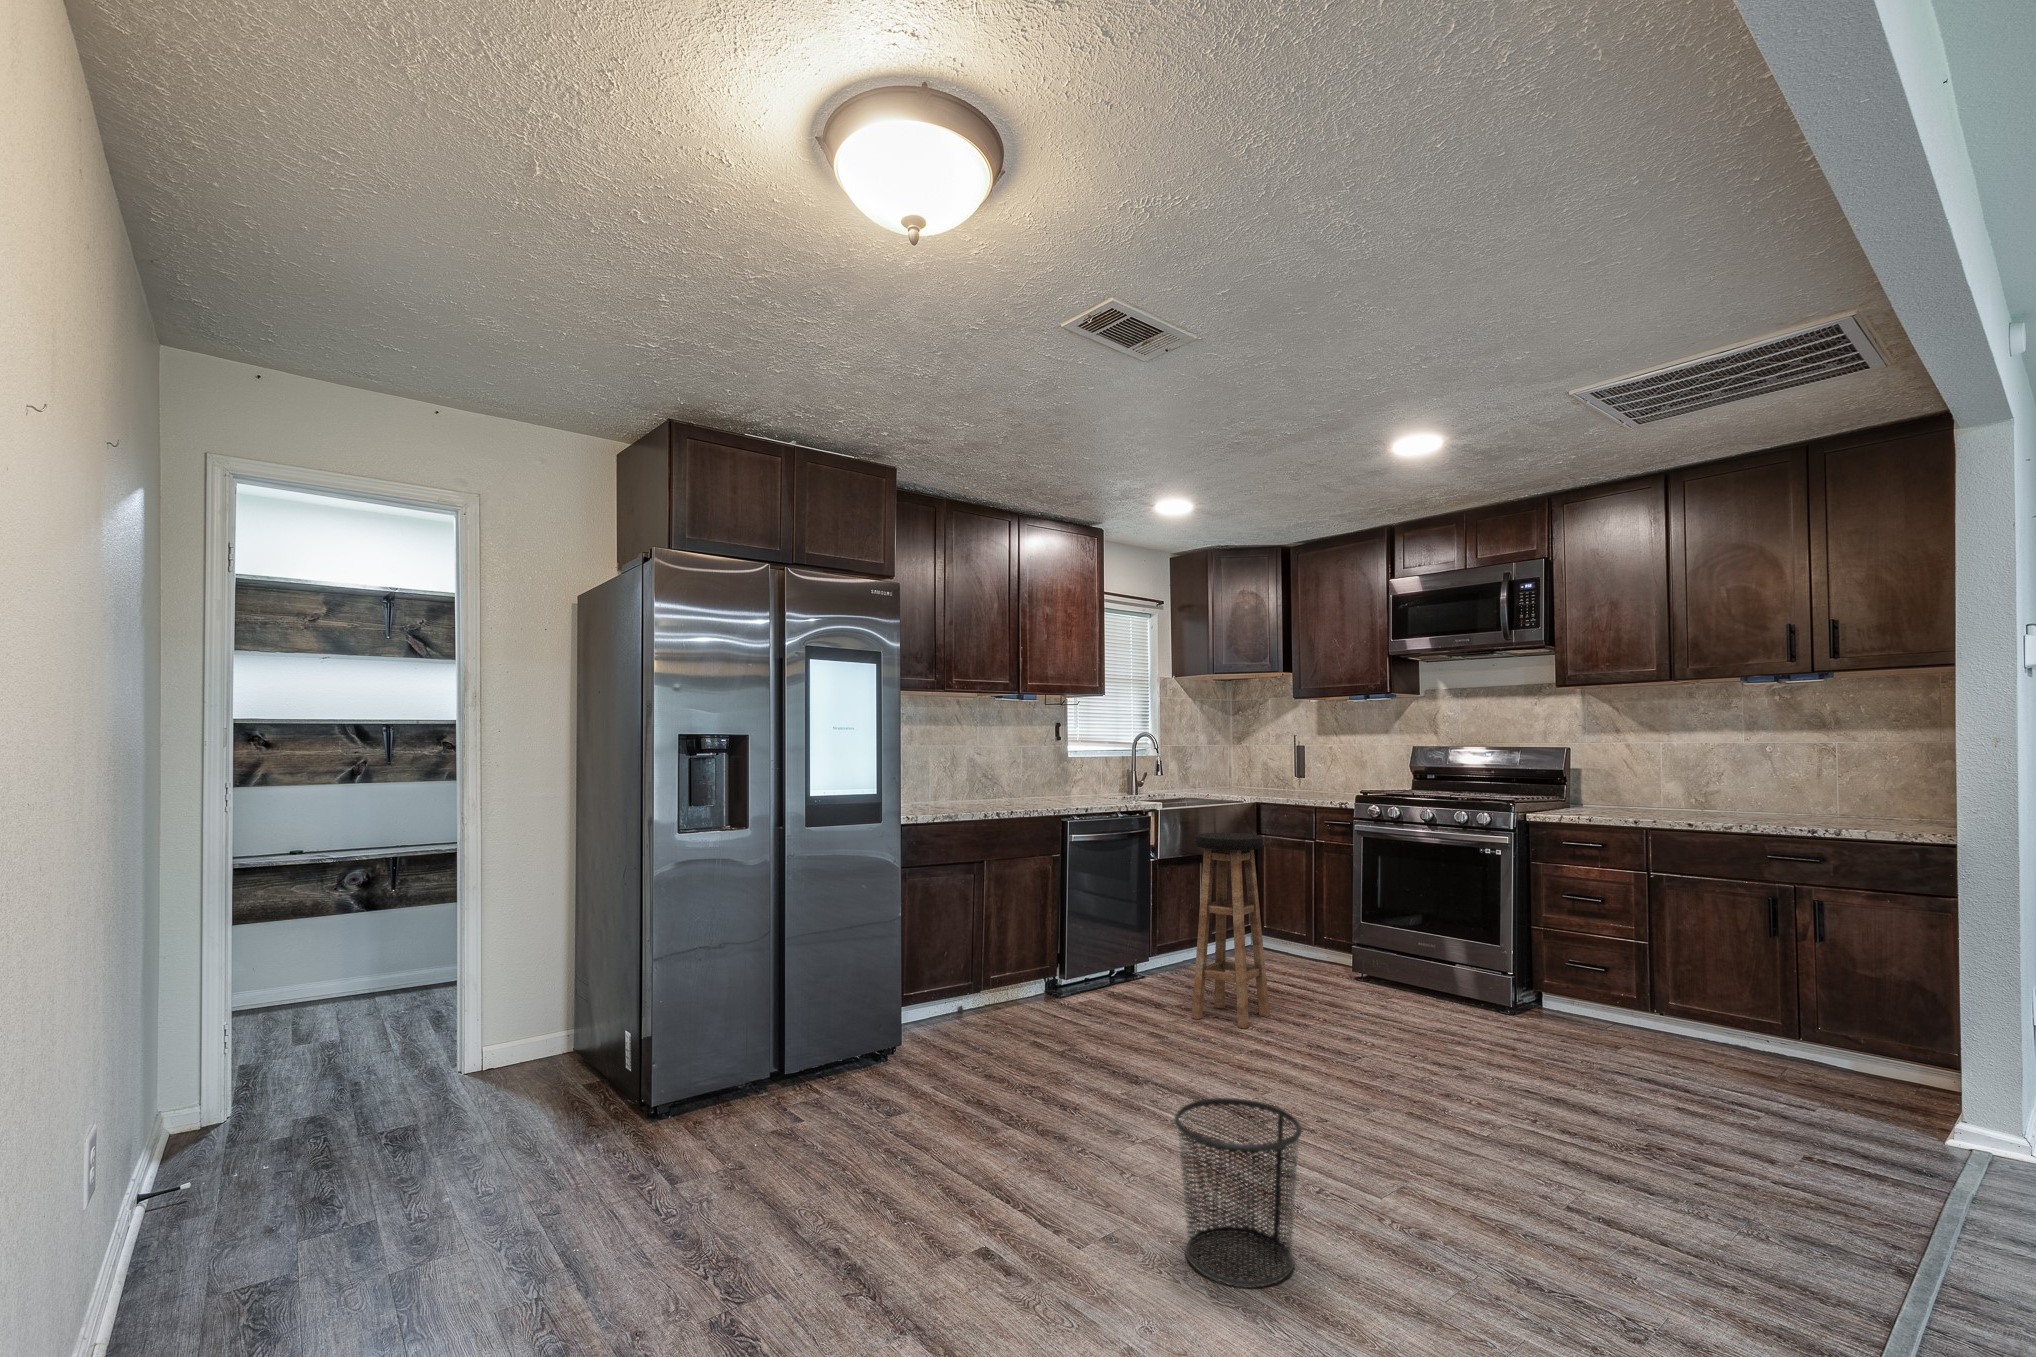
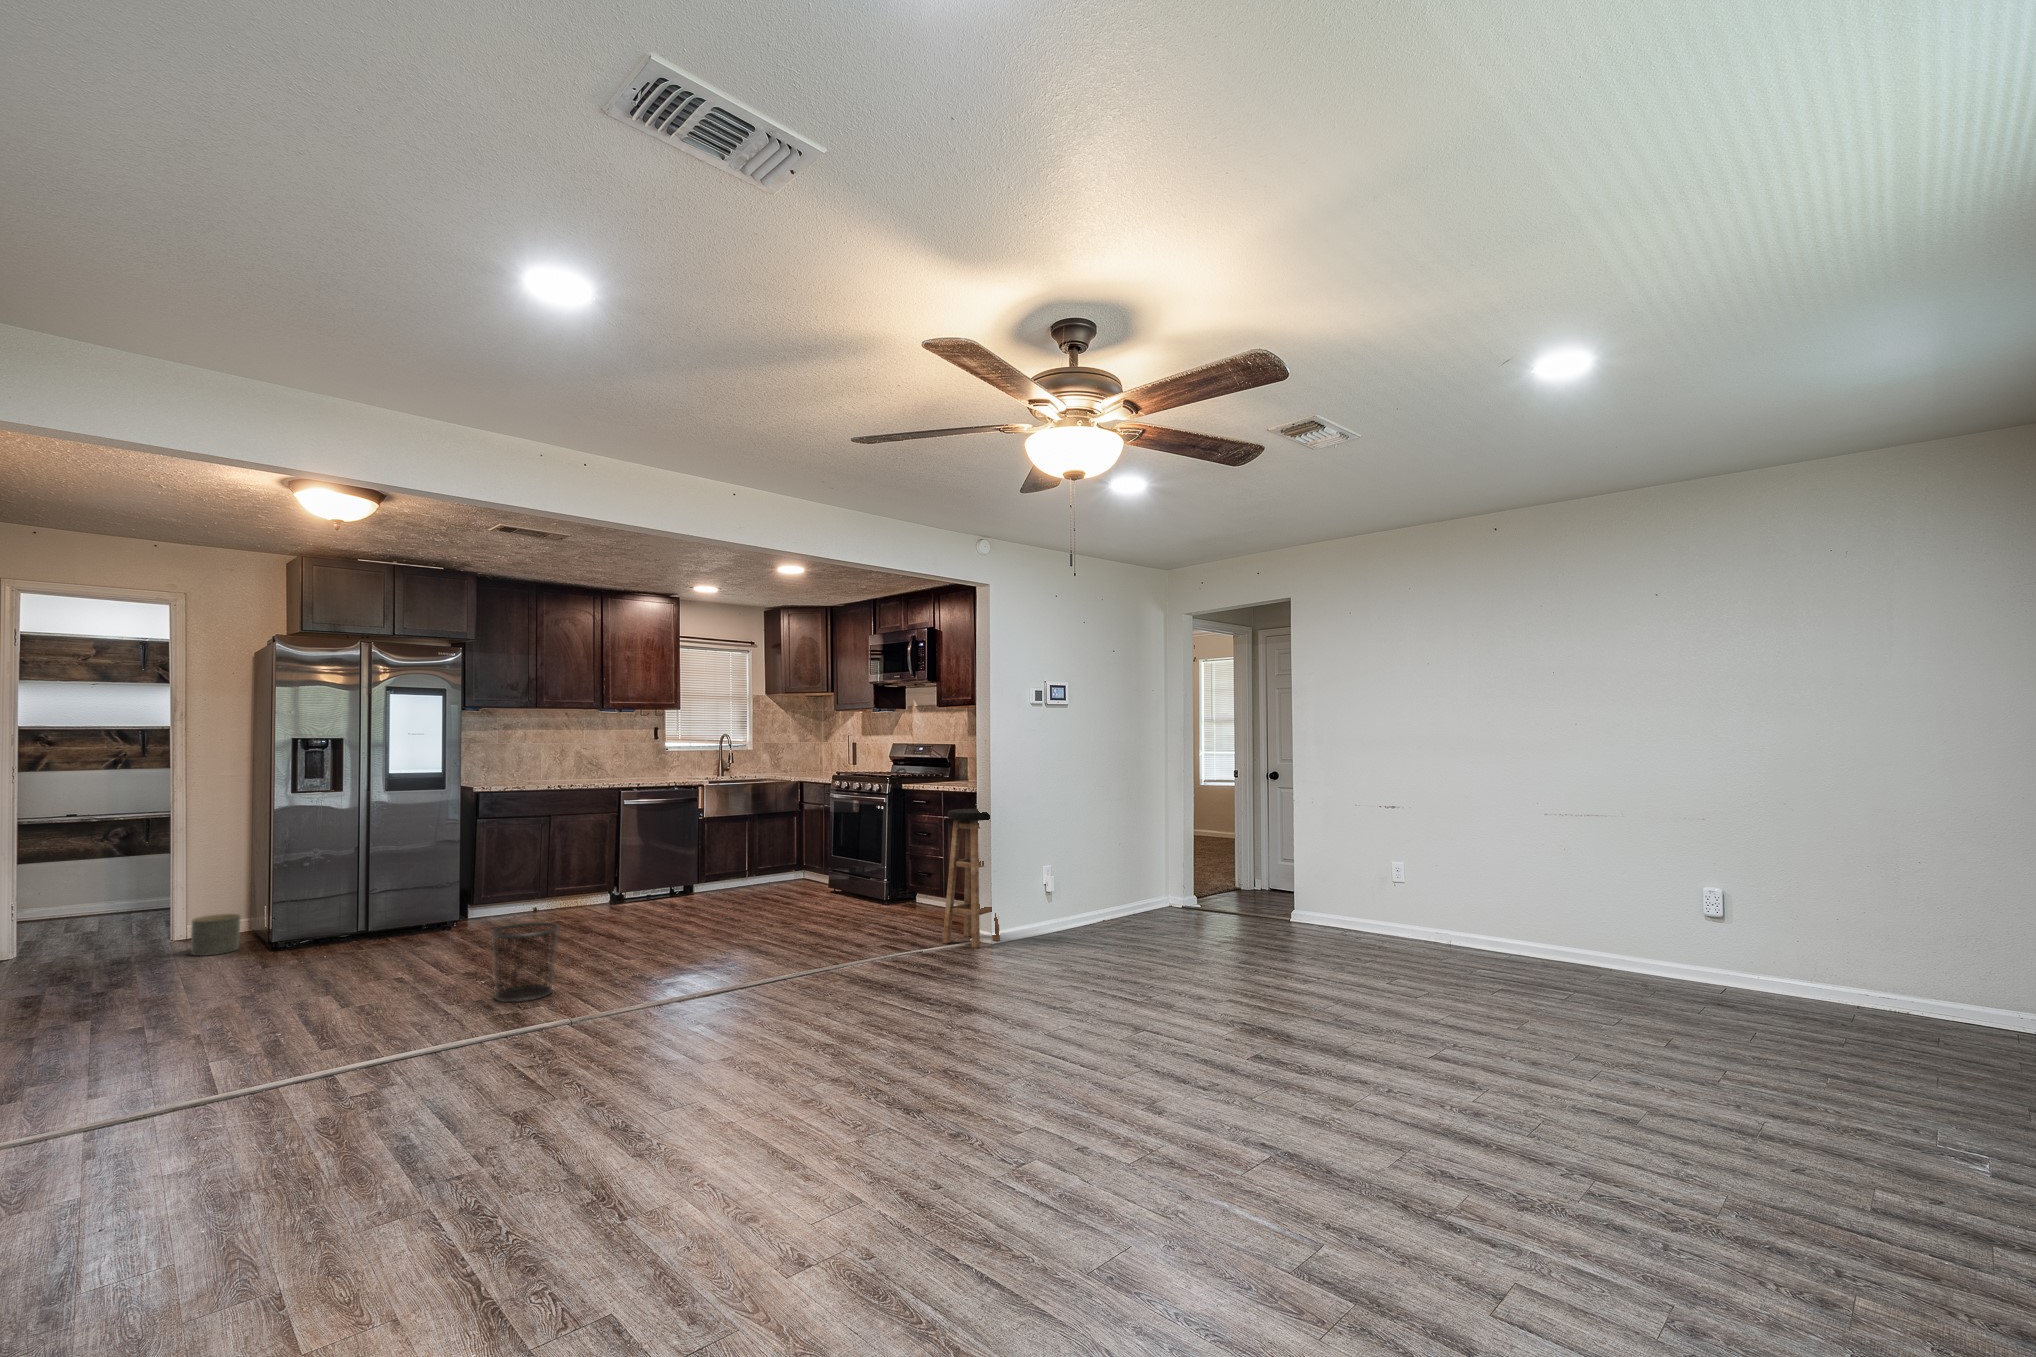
bar stool: present [1192,833,1270,1029] -> present [942,809,1000,948]
planter: none [515,1022,583,1099] -> present [191,914,241,956]

